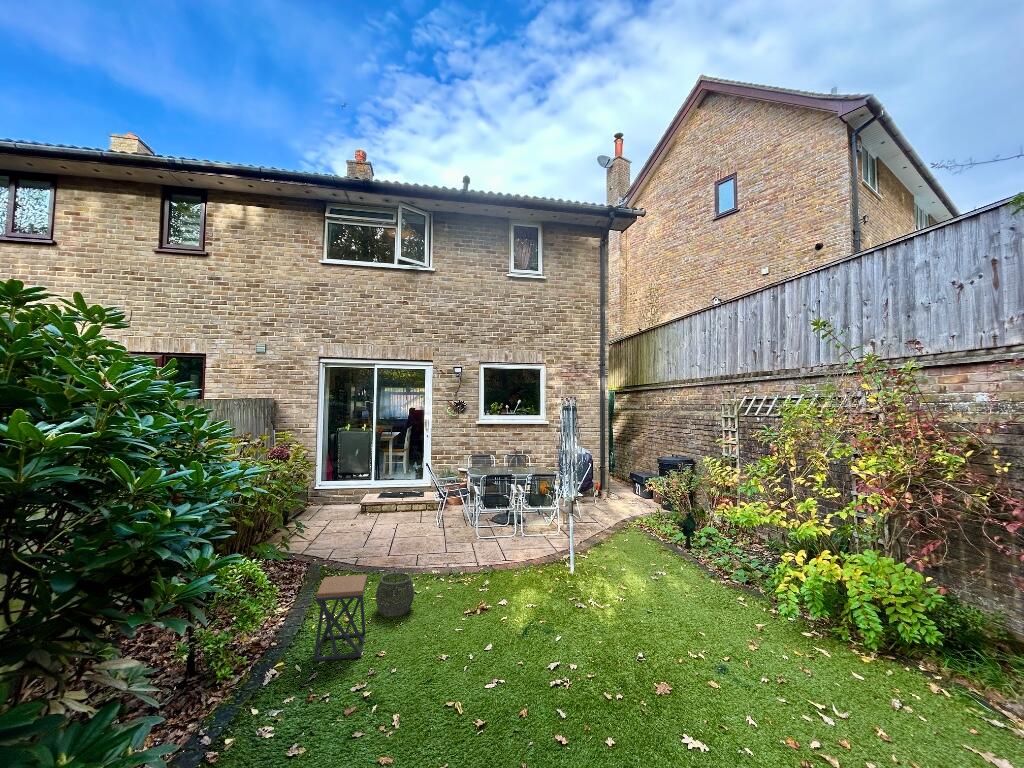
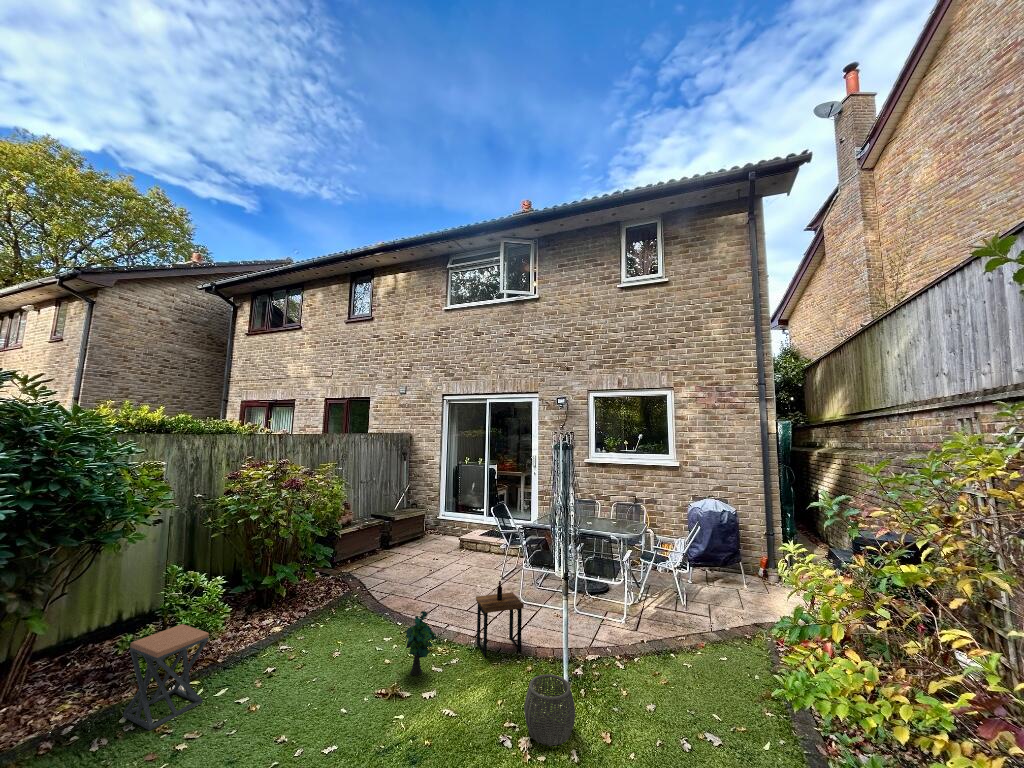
side table: none [497,506,533,560] -> present [476,581,524,658]
decorative plant: present [677,510,699,549] -> present [403,611,436,676]
woven basket: present [376,572,414,617] -> present [524,674,576,746]

